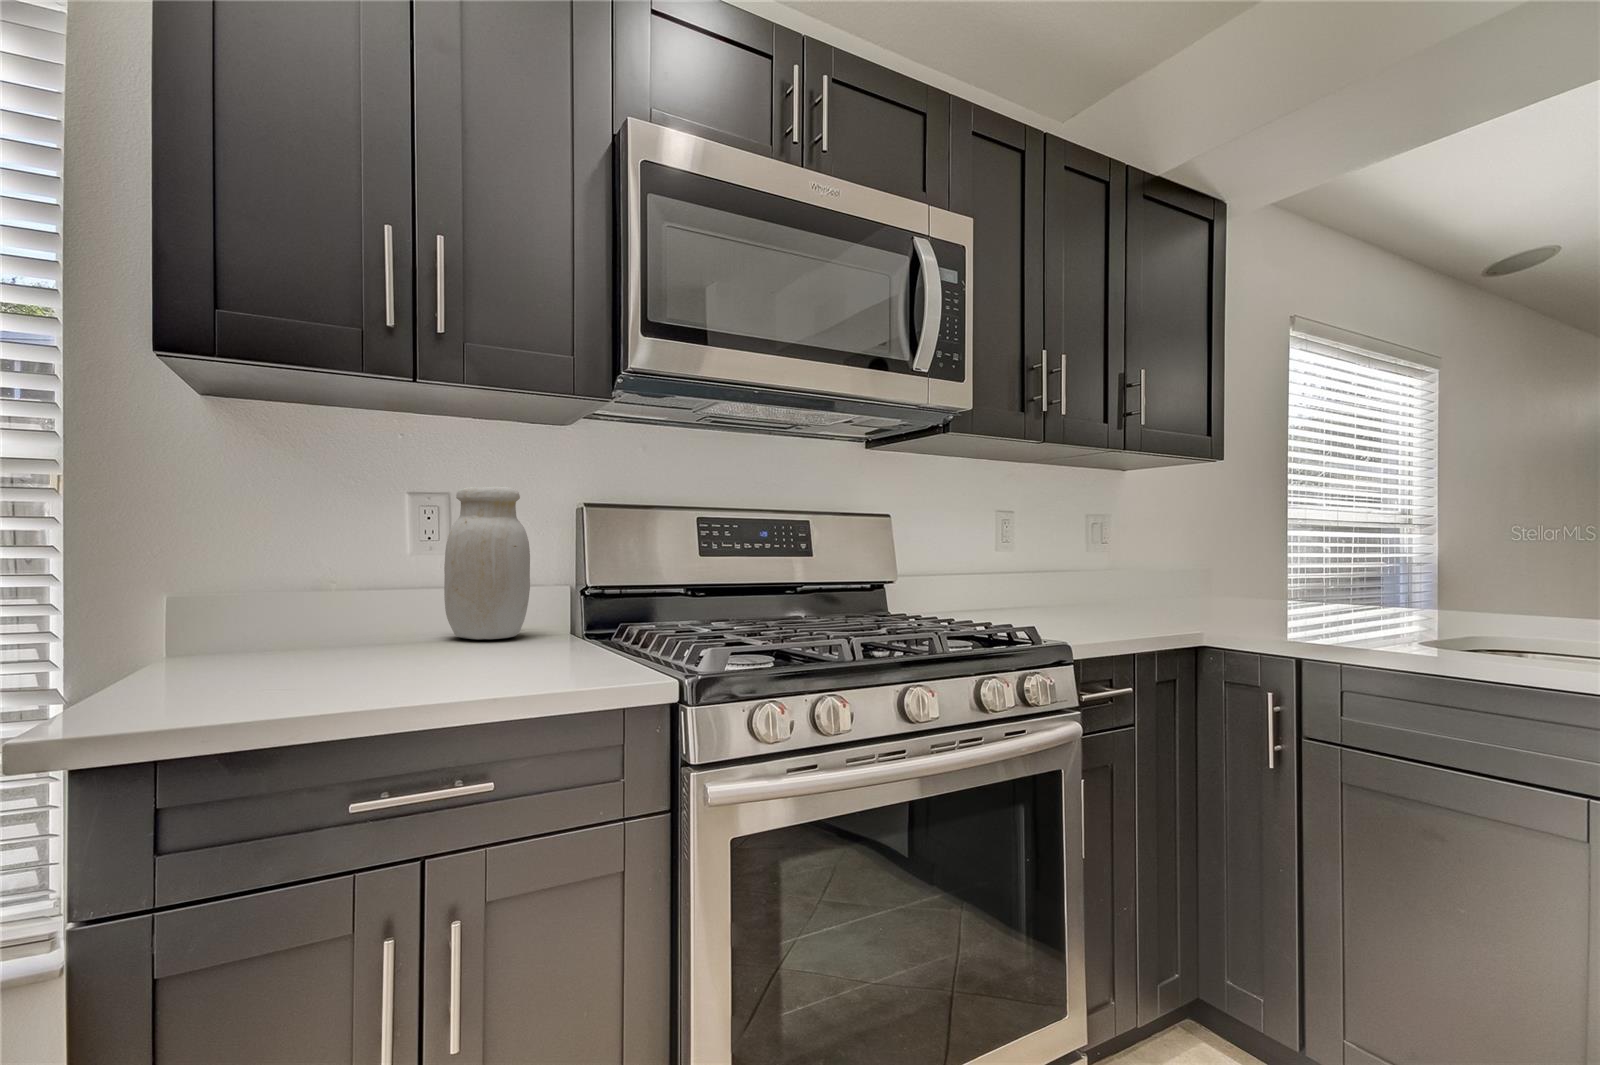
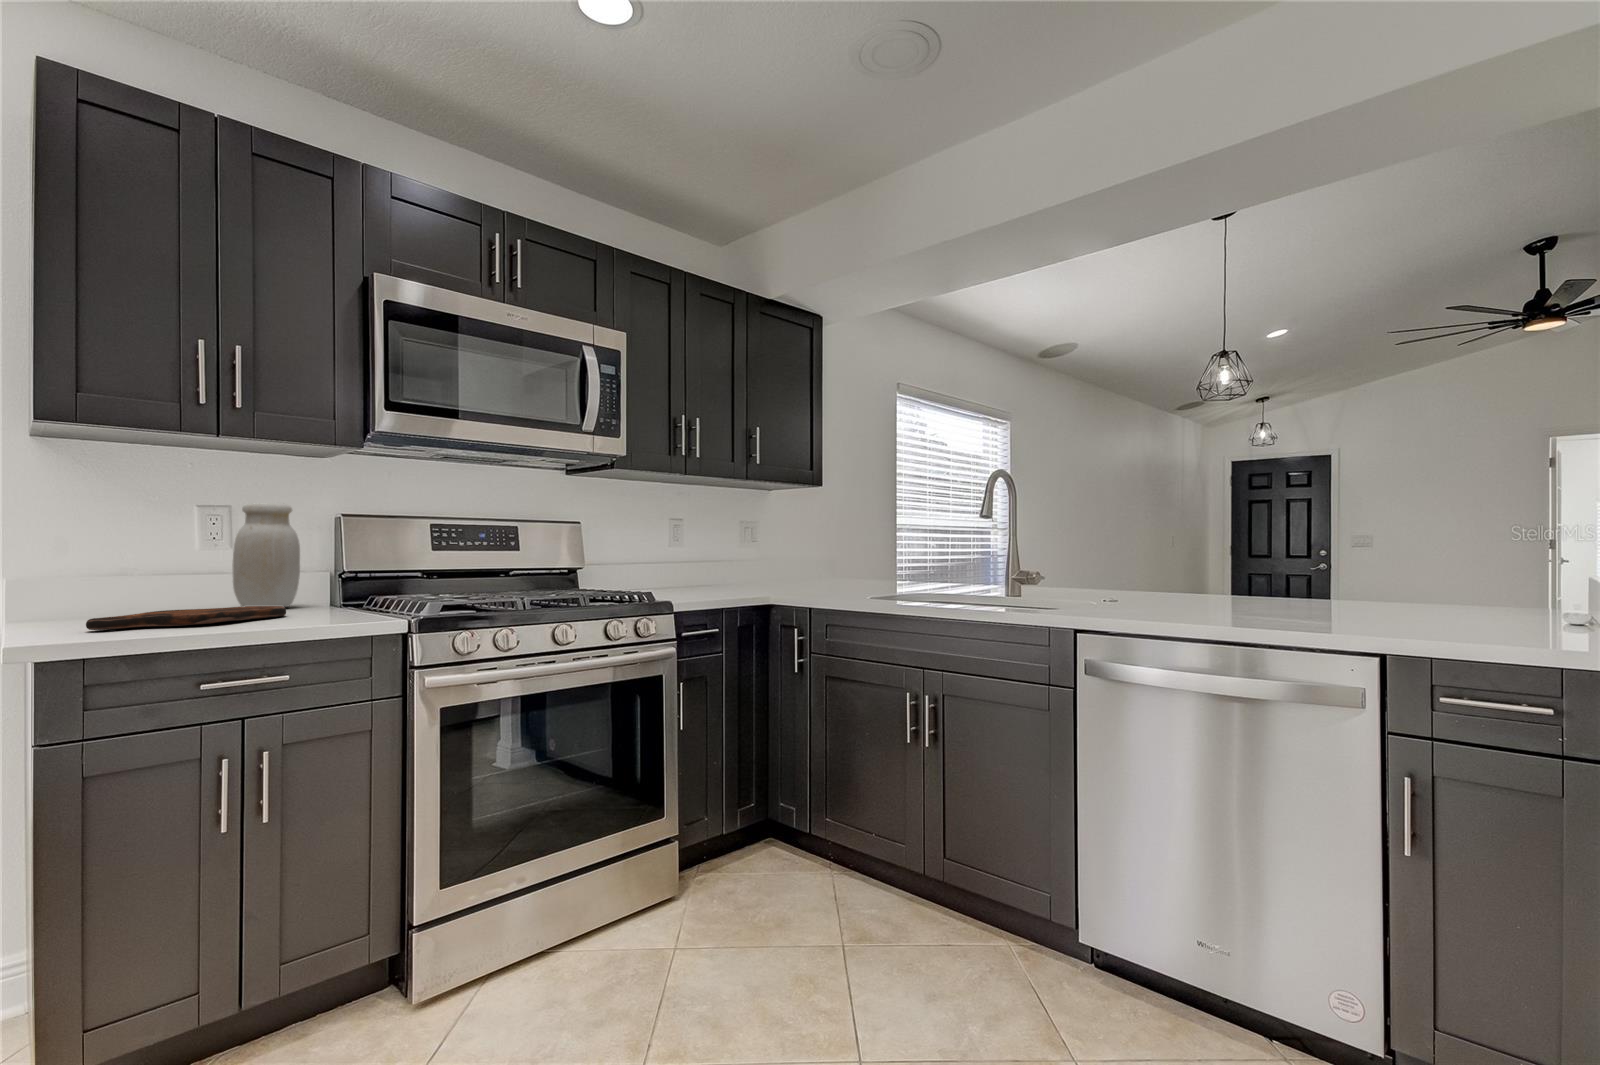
cutting board: none [196,642,502,693] -> present [86,606,286,630]

